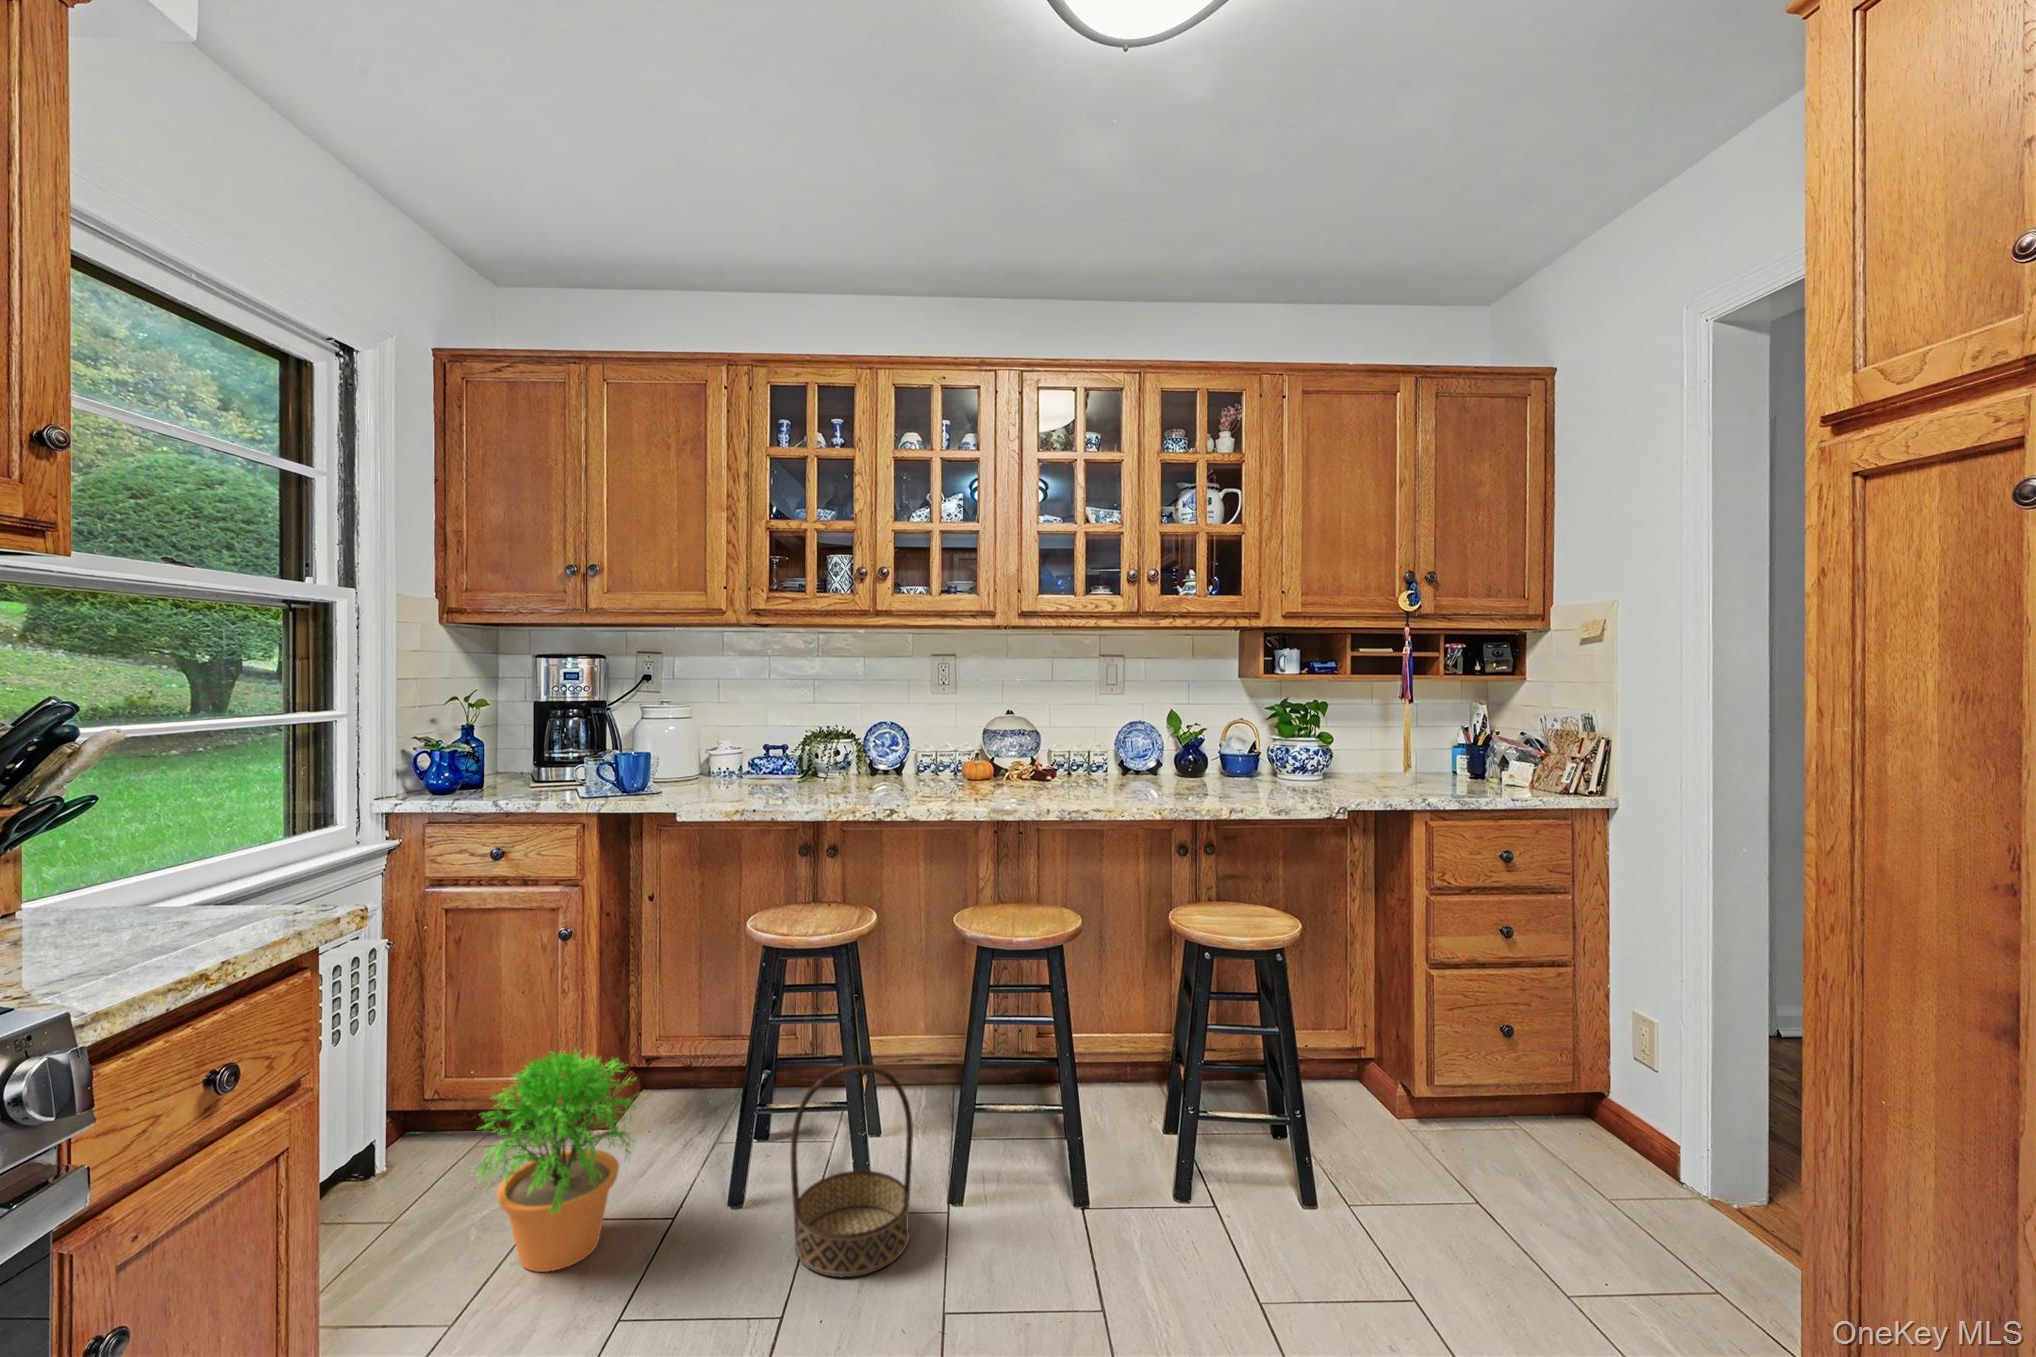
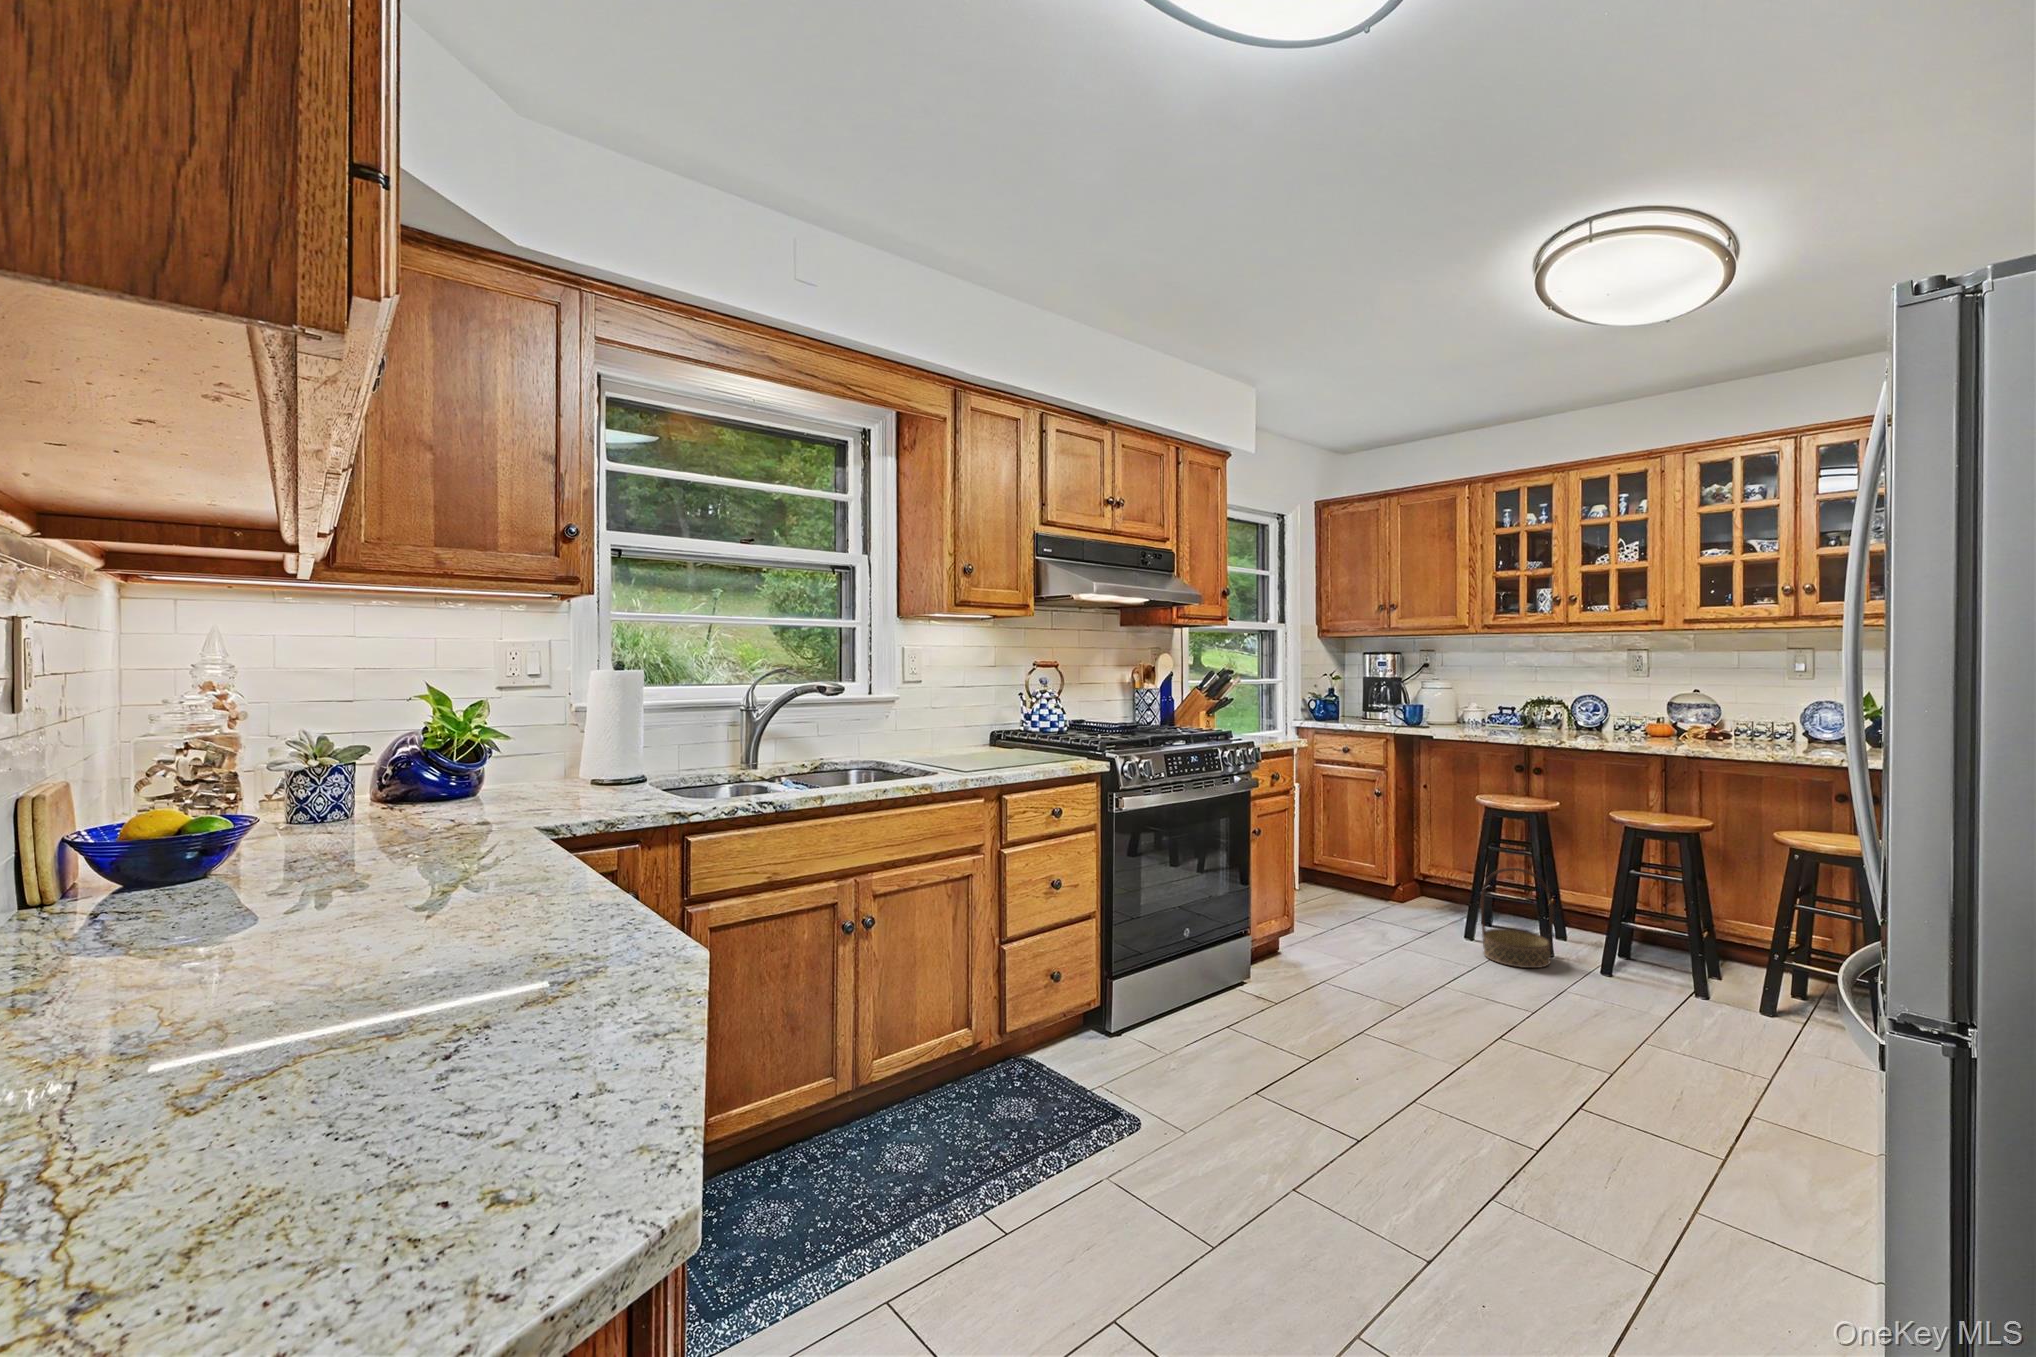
potted plant: present [478,1049,645,1272] -> none [1334,835,1413,930]

